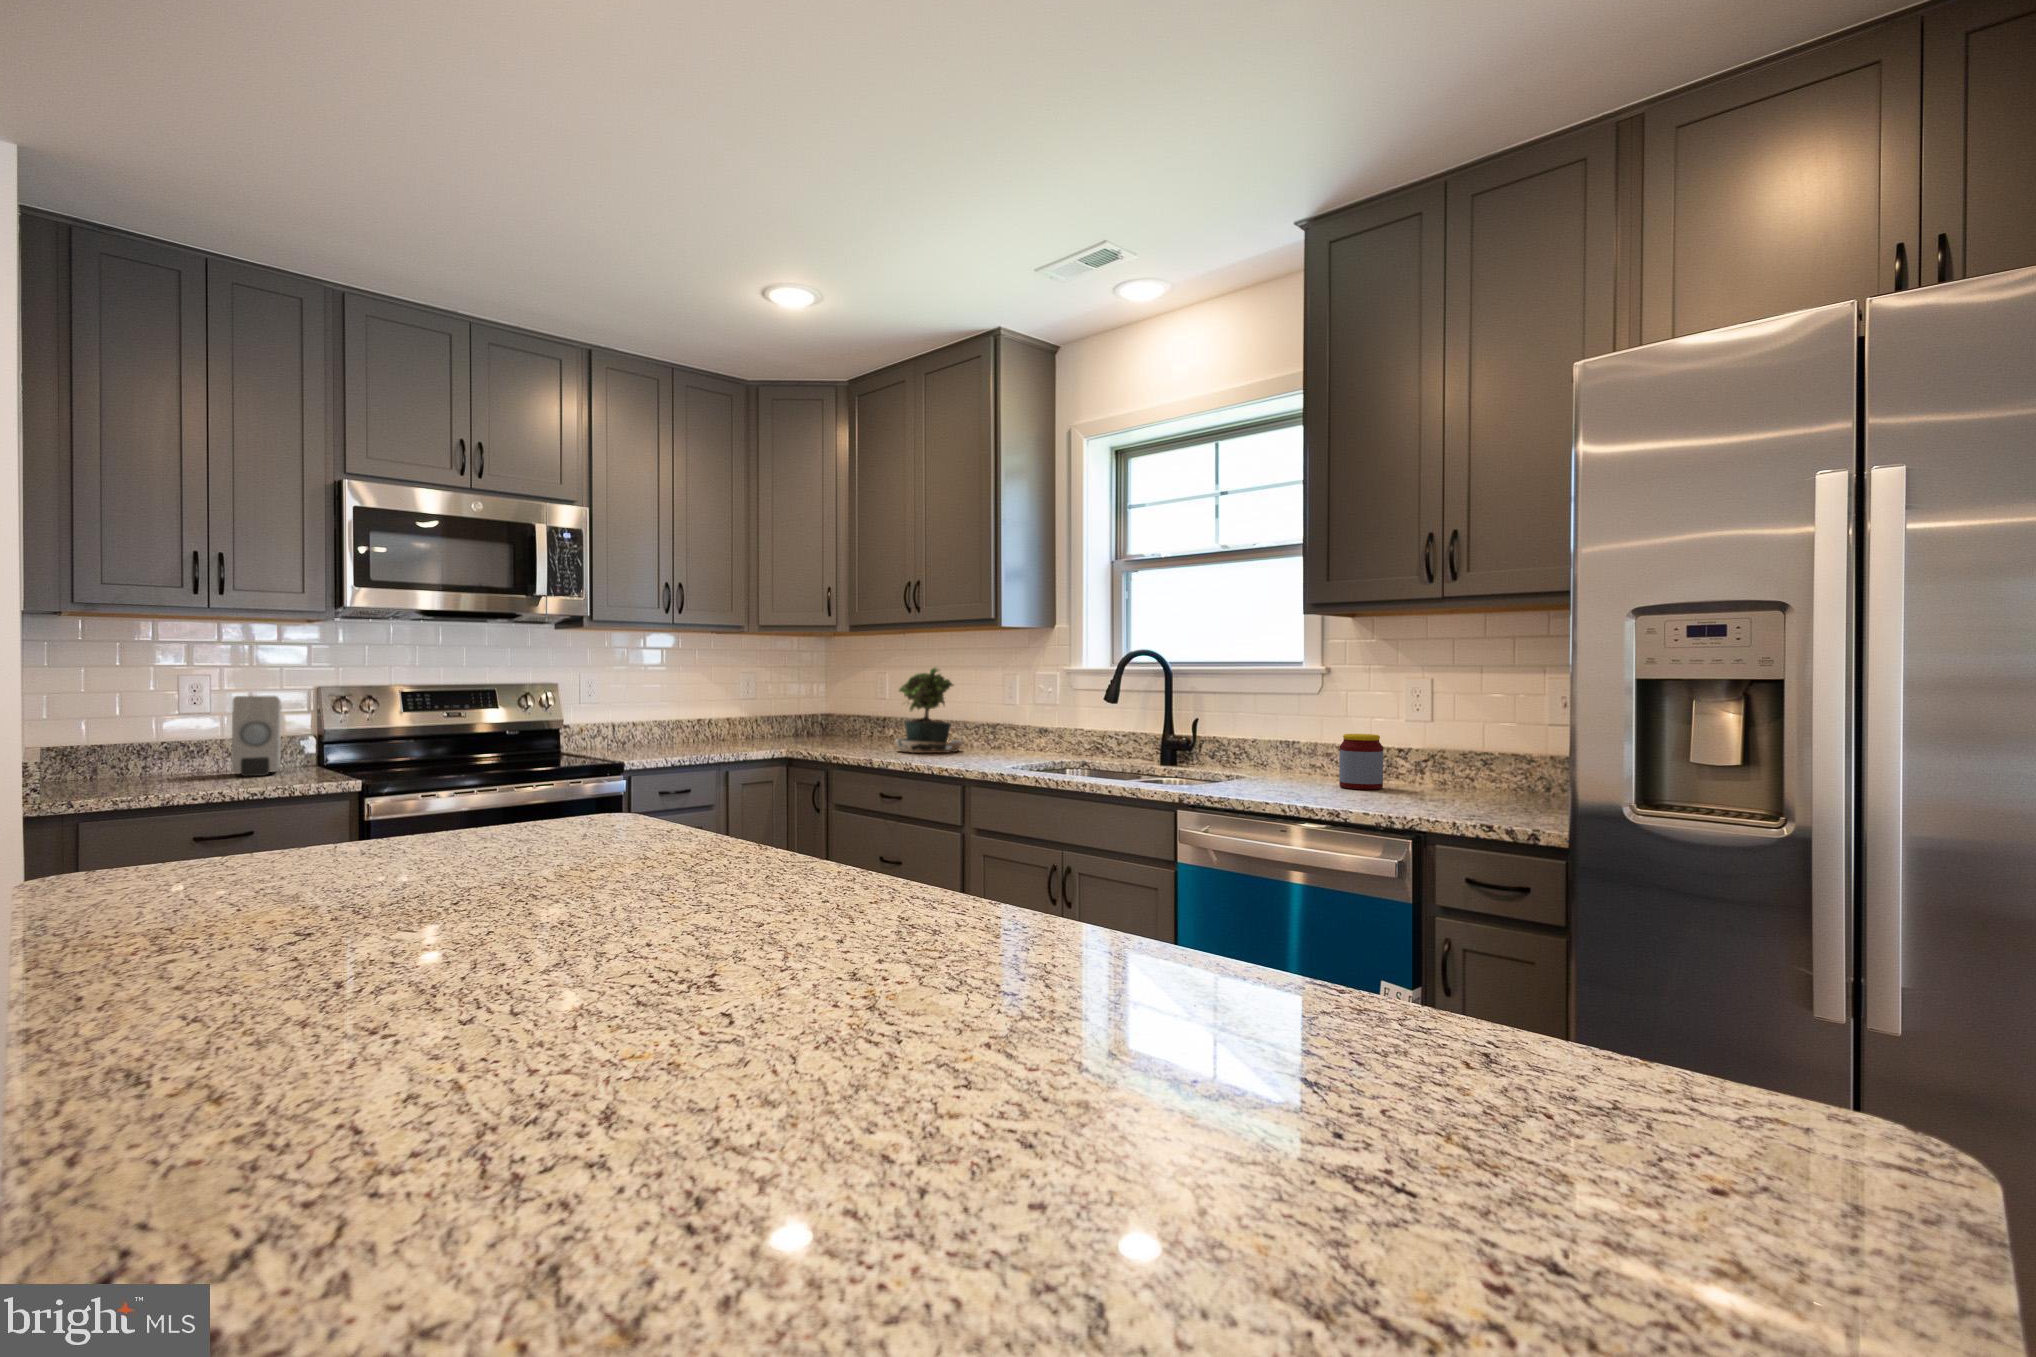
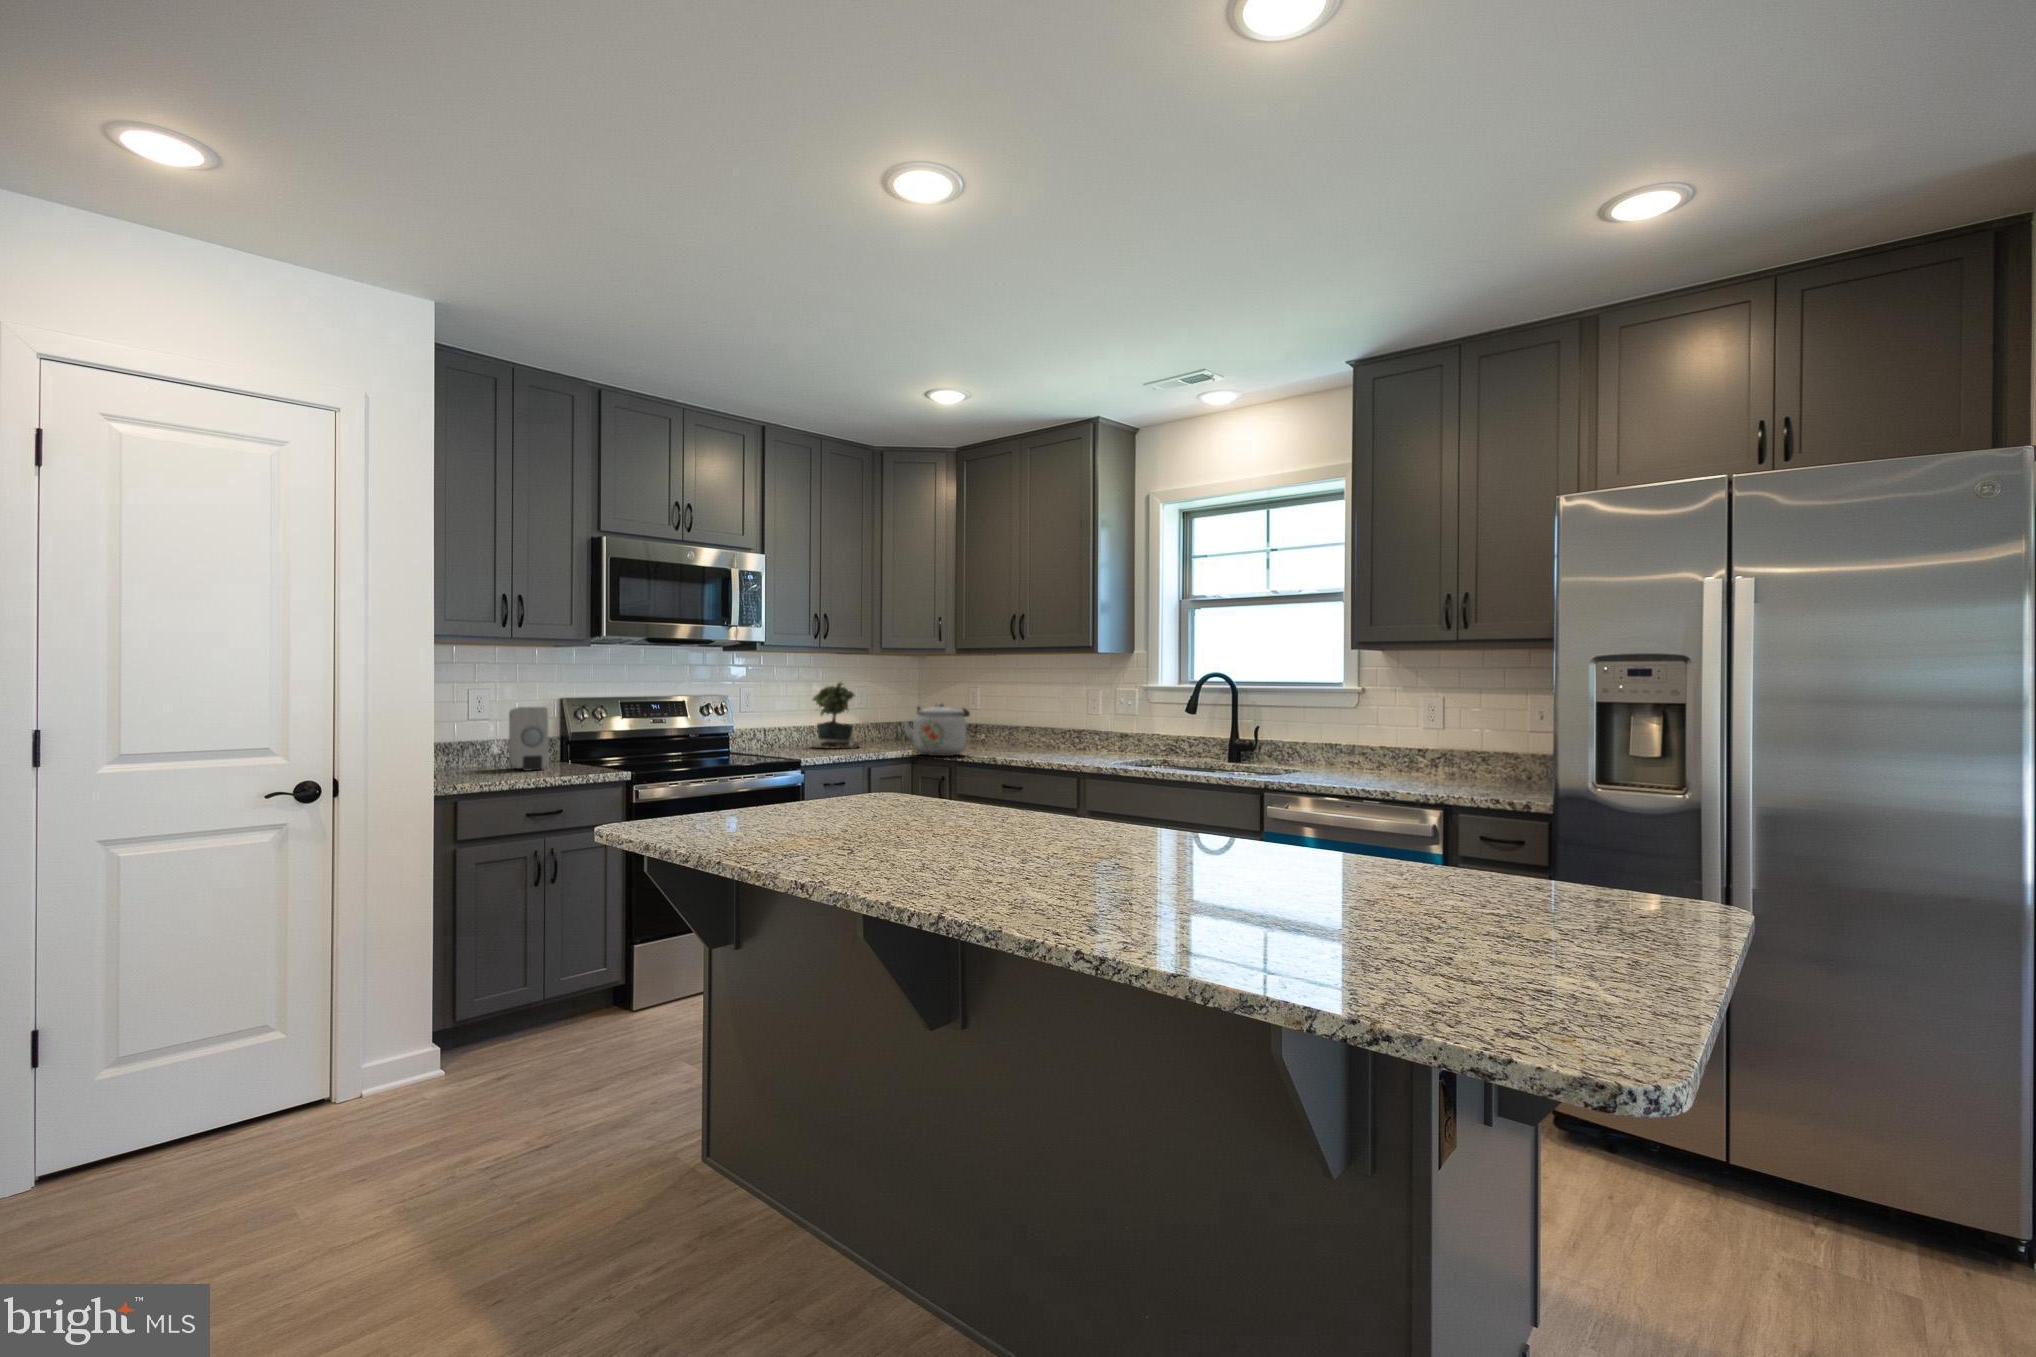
potted plant: present [896,668,961,753] -> present [811,682,861,748]
kettle: none [771,691,856,756] -> present [903,703,970,756]
jar: present [1339,734,1383,790] -> none [1377,738,1410,779]

